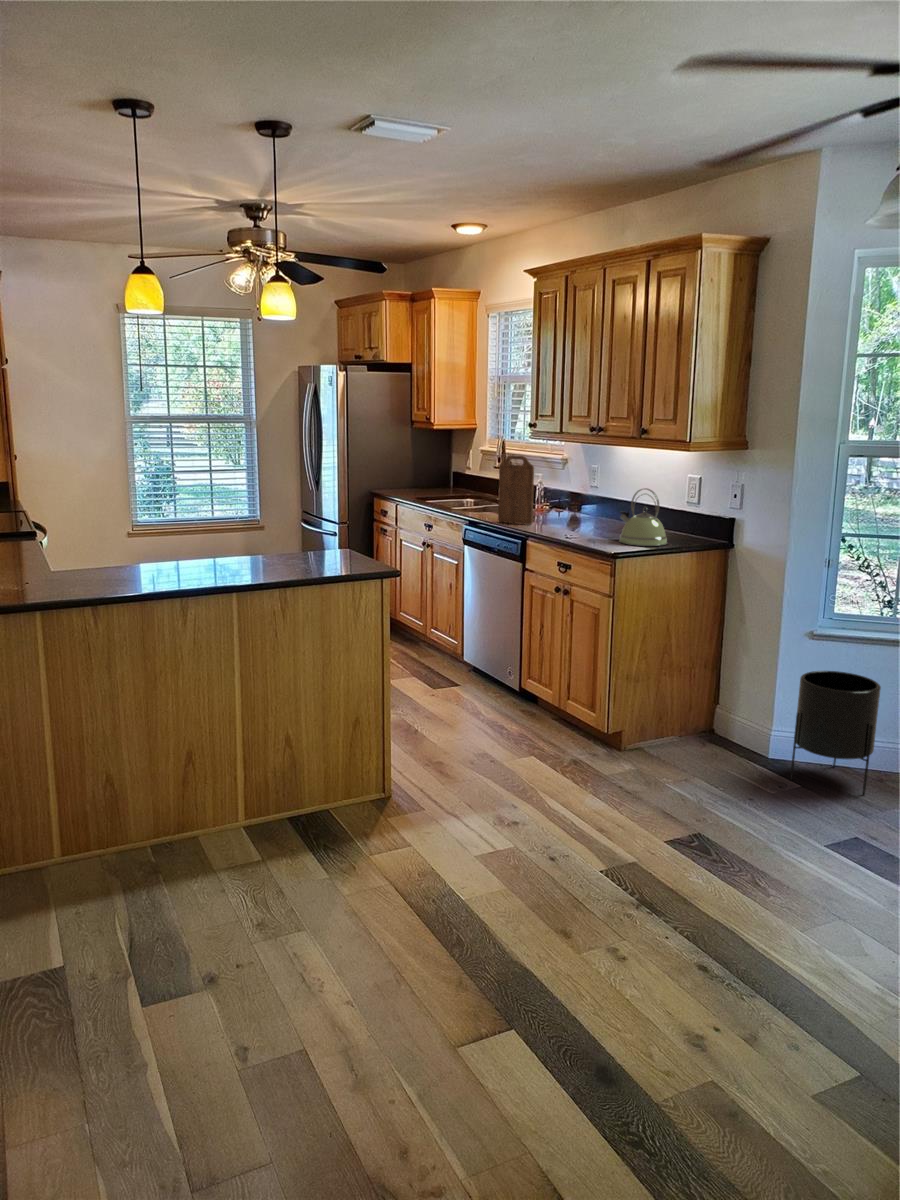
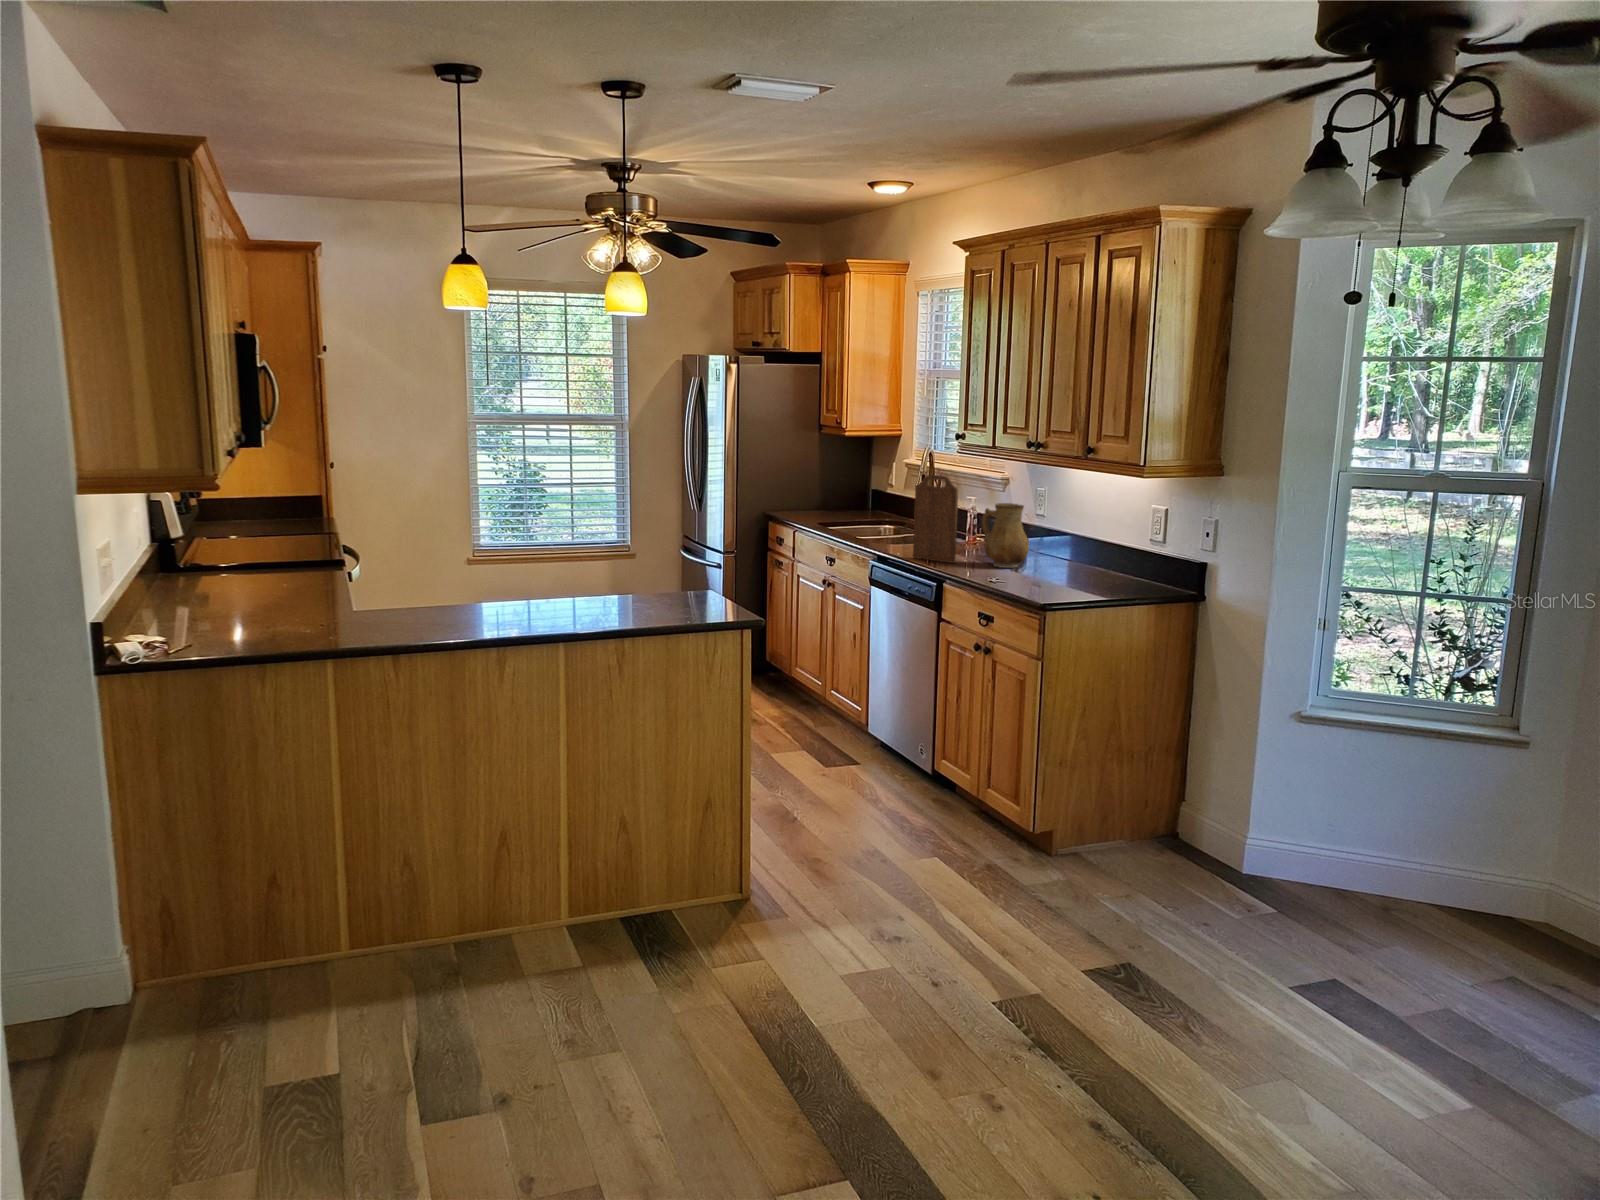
ceramic pitcher: none [553,477,590,527] -> present [982,503,1029,568]
kettle: present [619,488,667,546] -> none [1058,521,1120,595]
planter: present [790,671,881,795] -> none [1267,763,1385,927]

